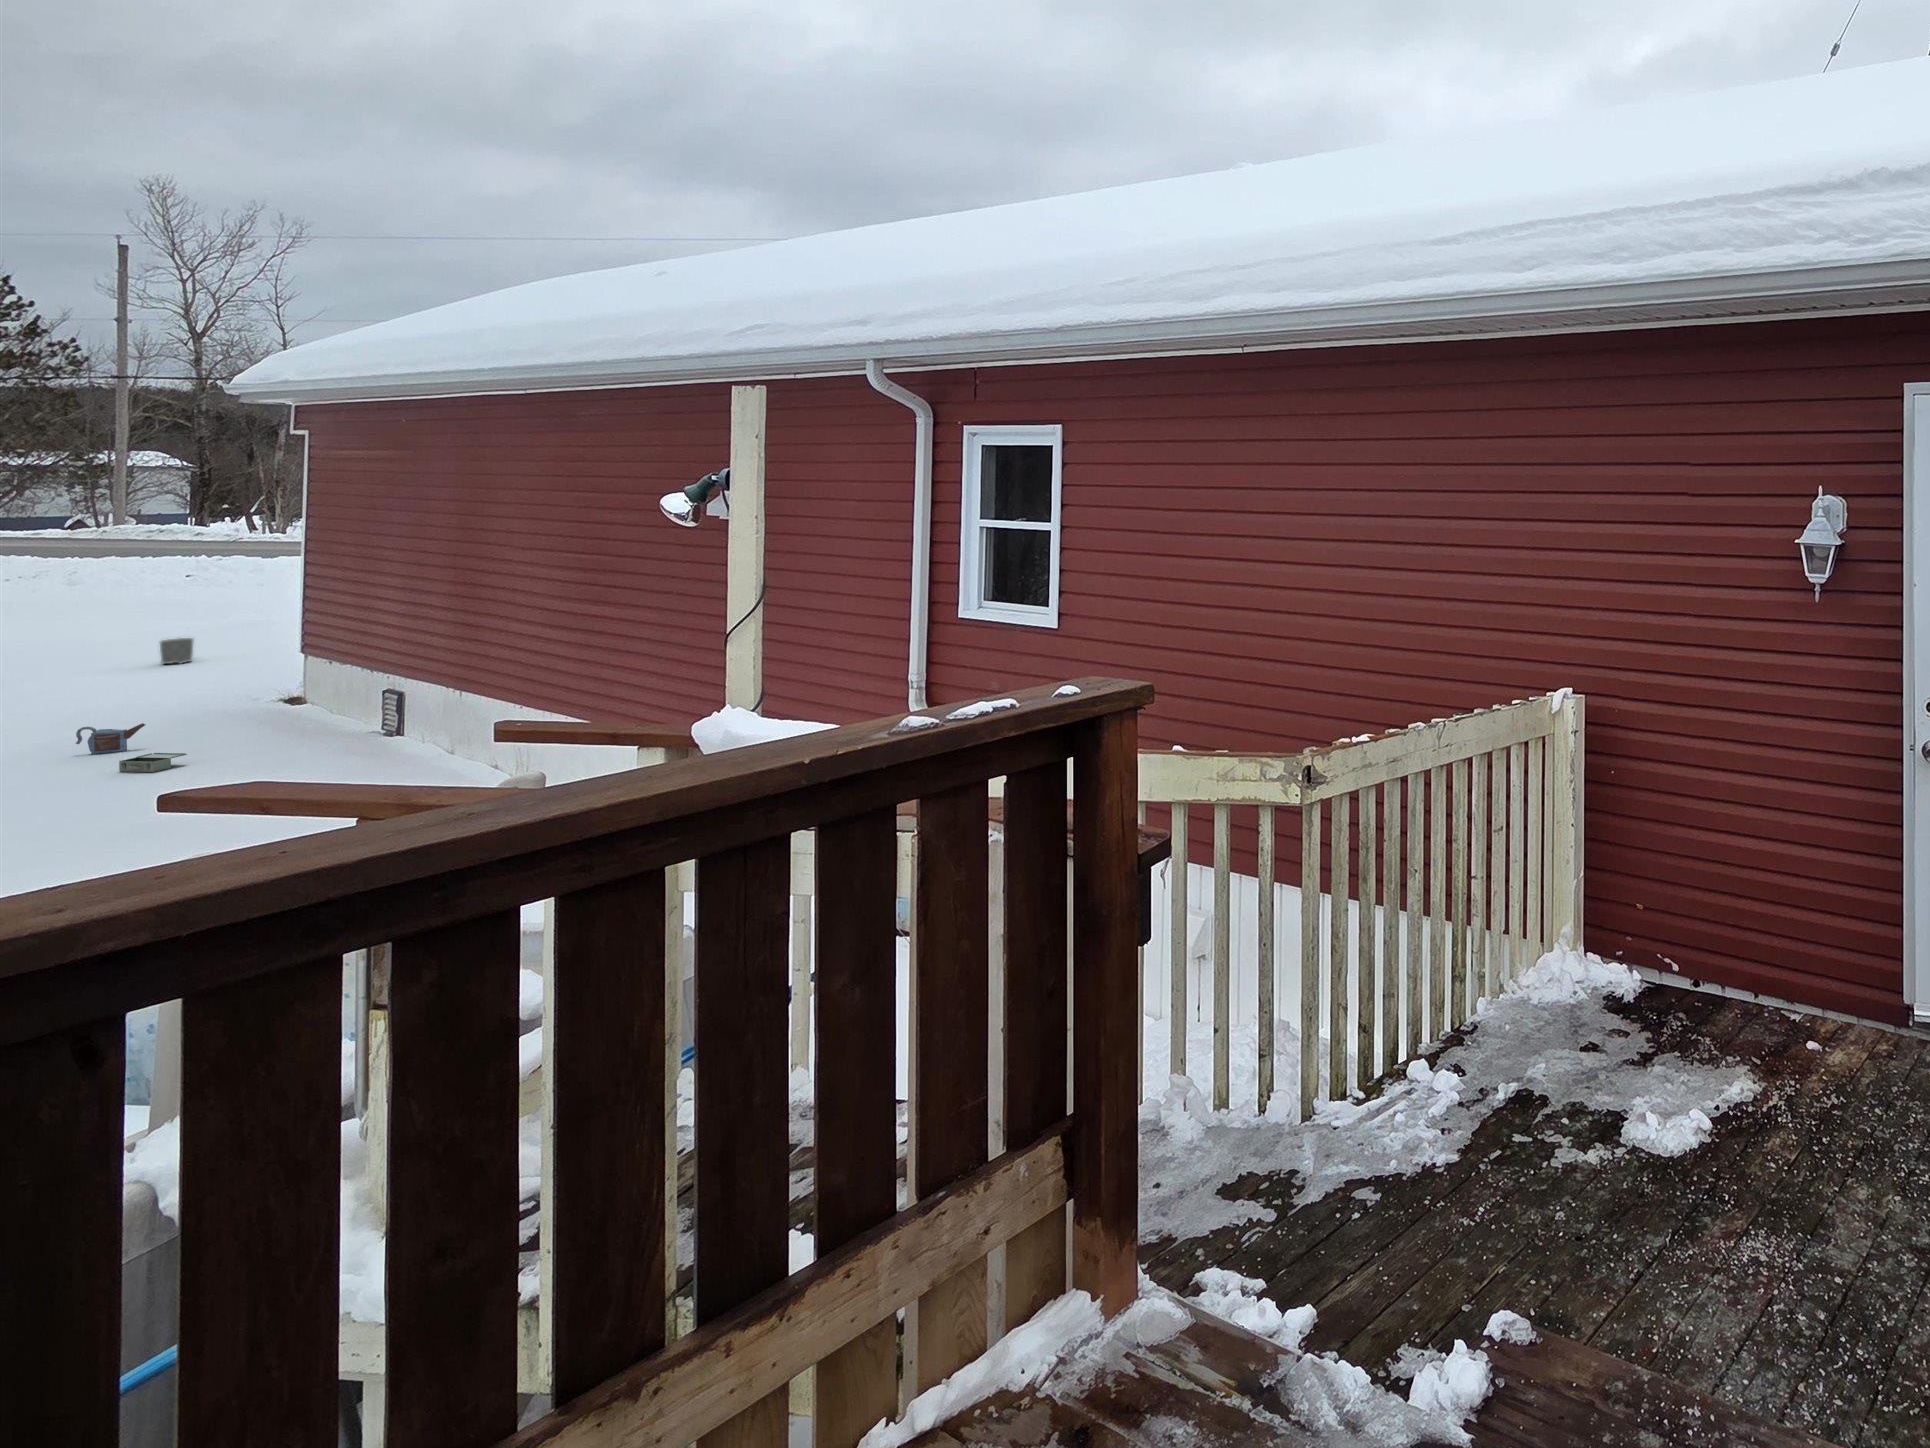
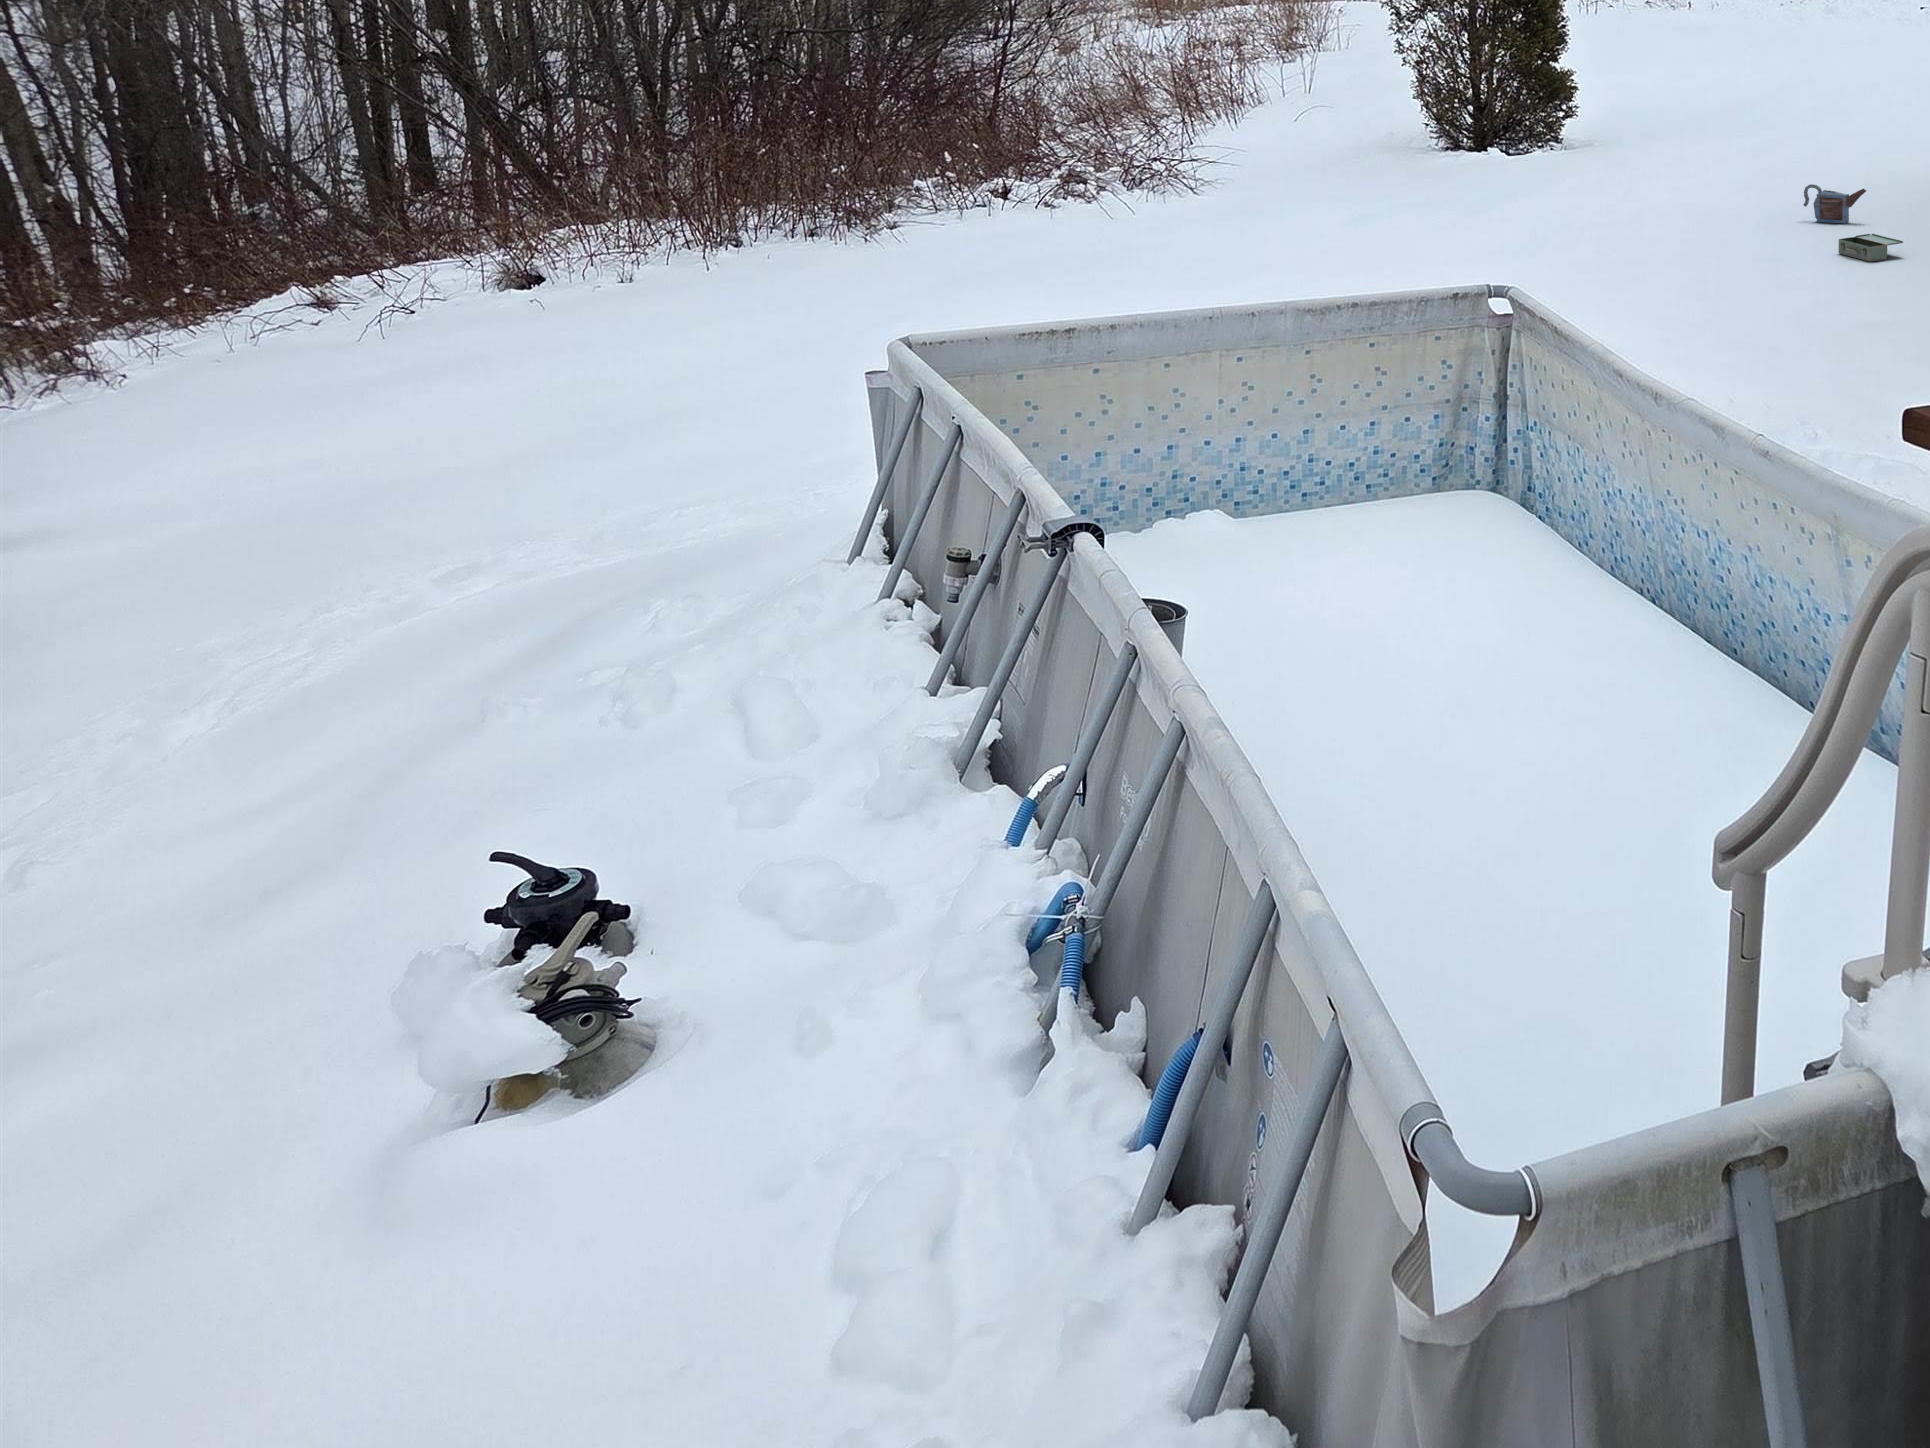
planter: present [160,638,193,664] -> none [1889,77,1919,111]

